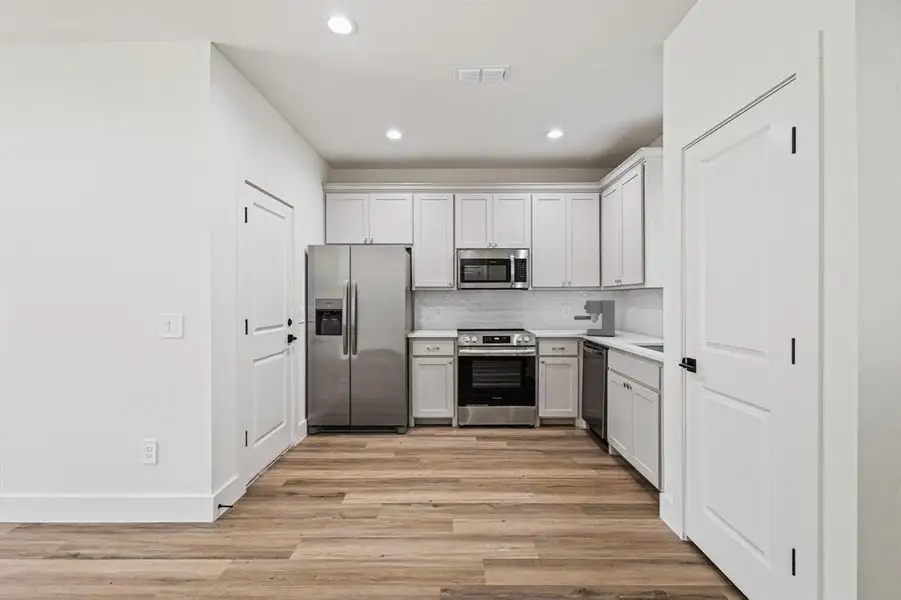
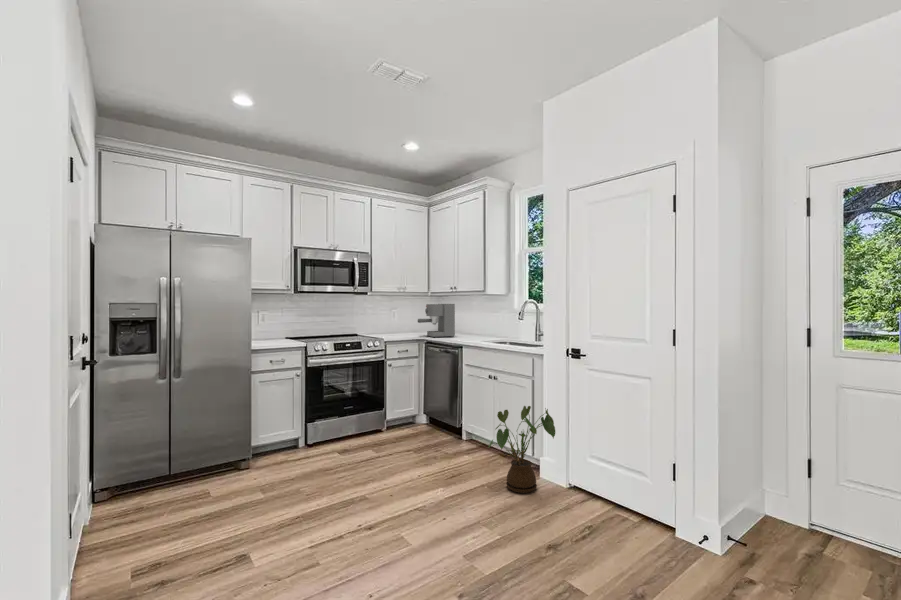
house plant: none [577,419,663,520] -> present [489,406,555,493]

